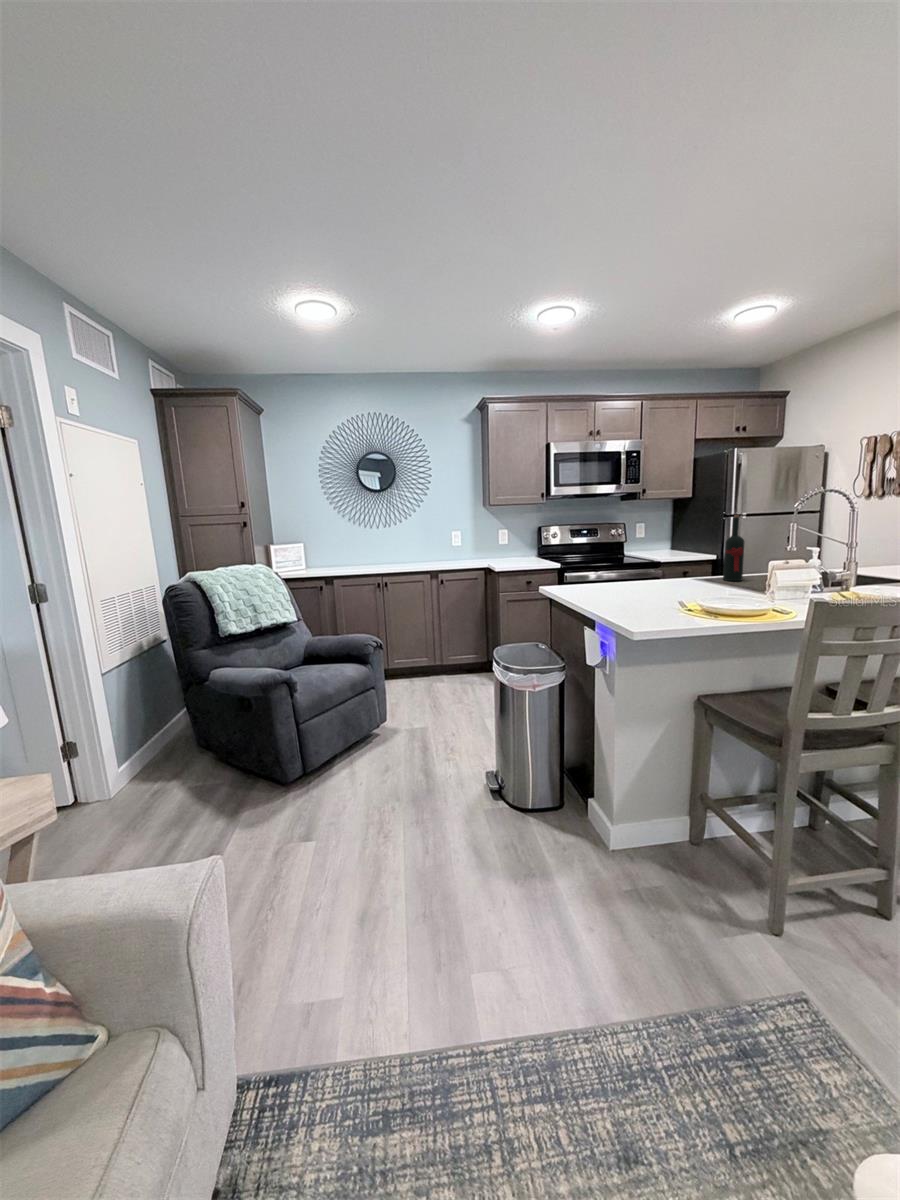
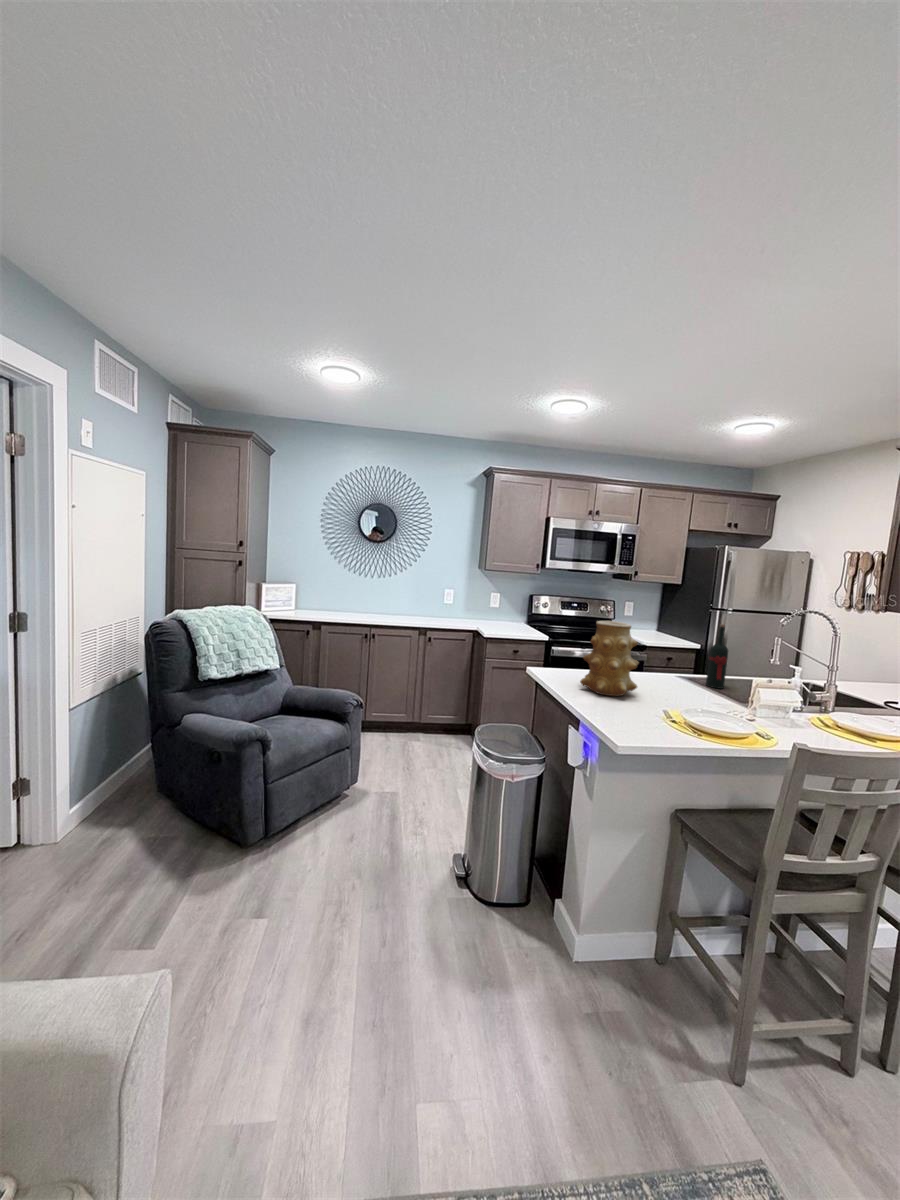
vase: none [593,522,652,596] -> present [580,621,639,696]

